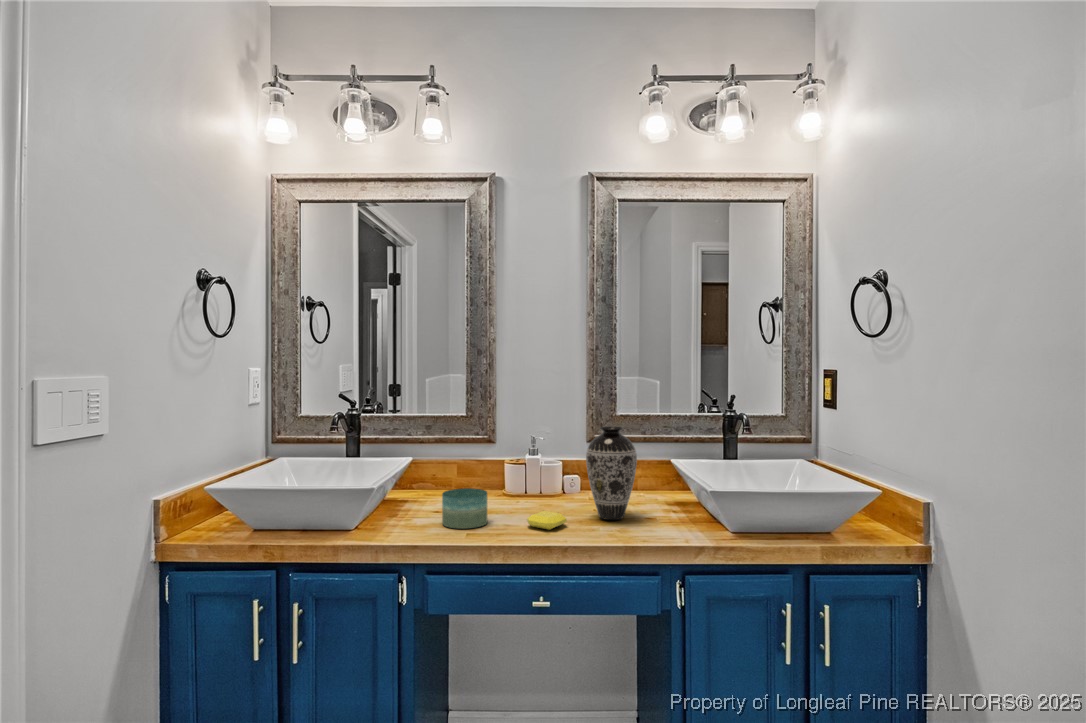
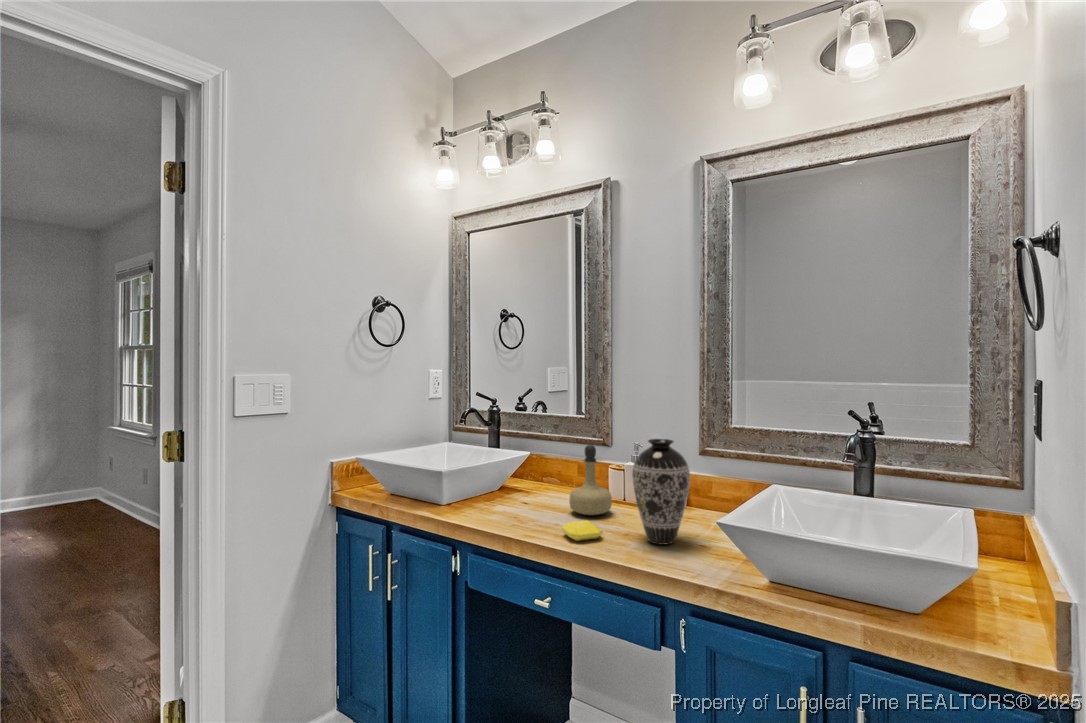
perfume bottle: none [495,440,537,510] -> present [569,444,612,515]
candle: present [442,488,487,529] -> none [501,486,543,525]

